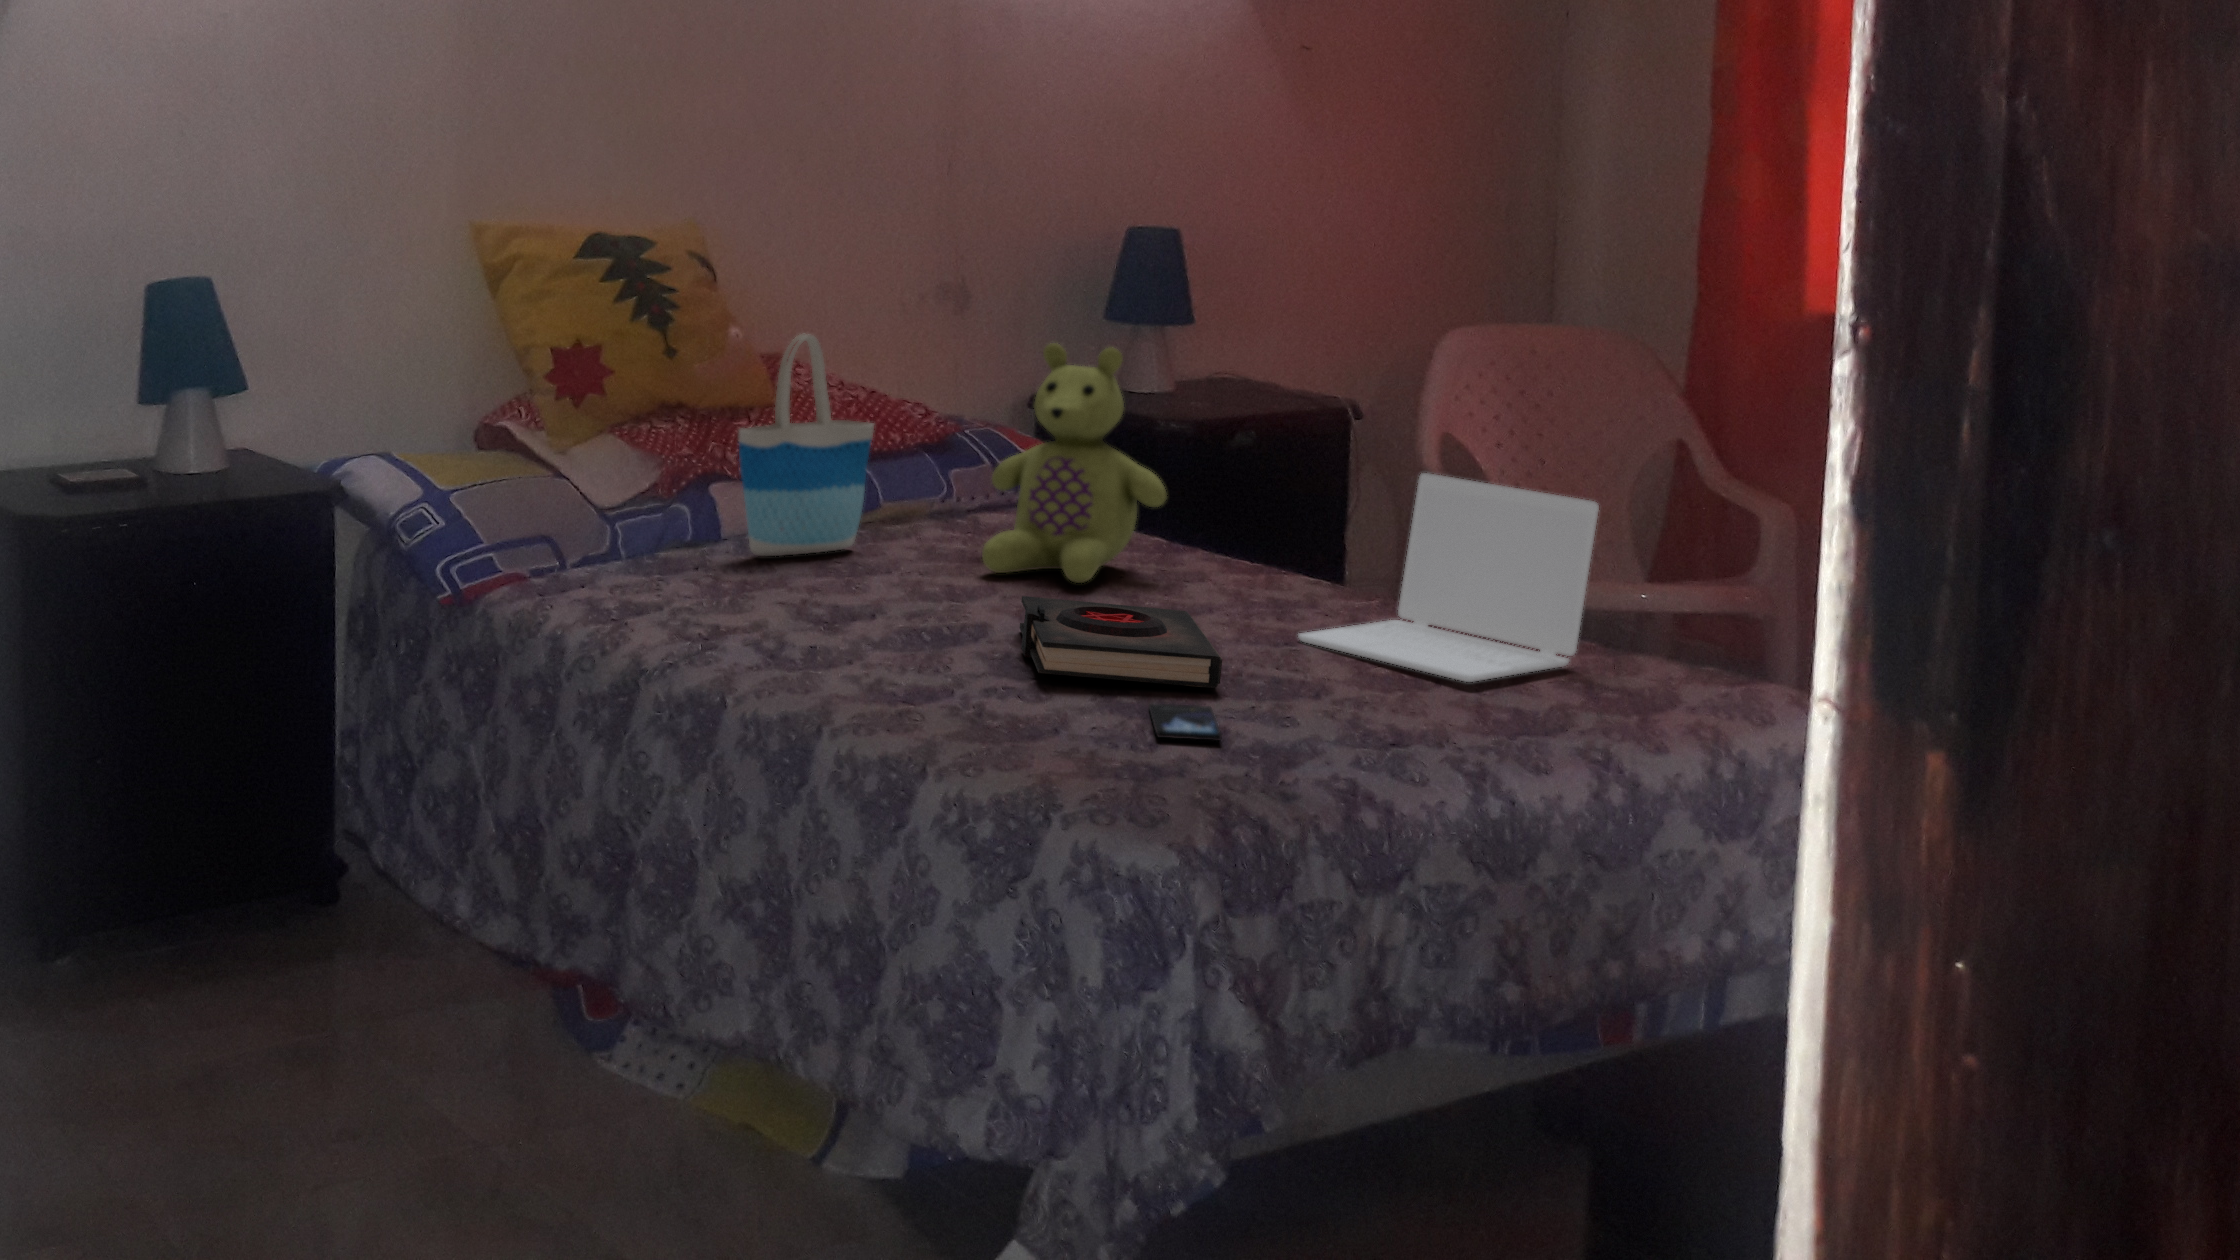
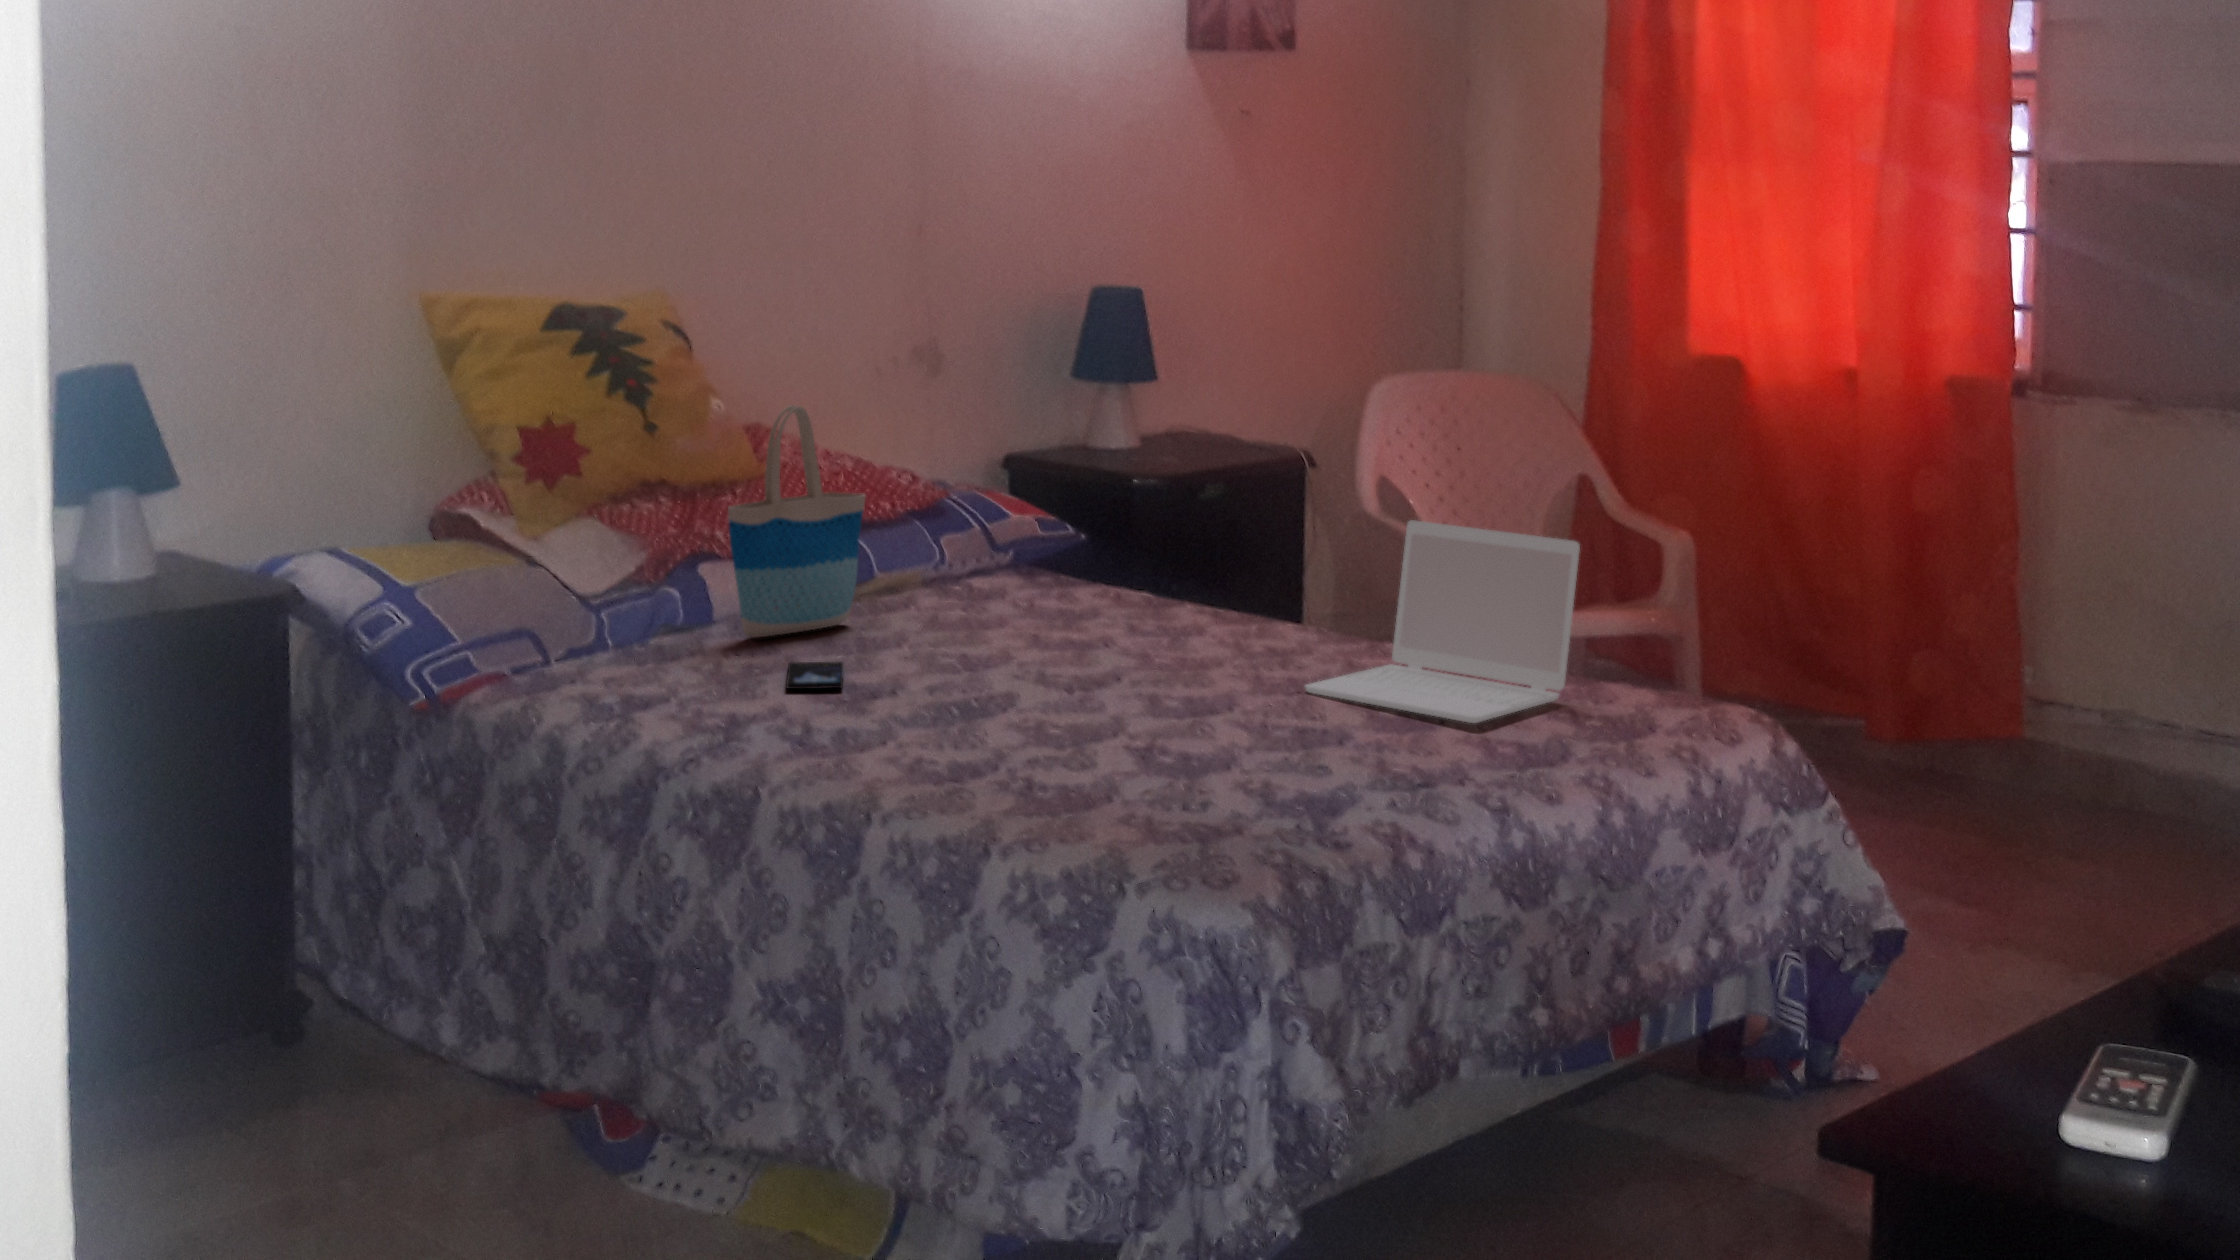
stuffed bear: present [982,343,1167,583] -> none [983,406,1163,646]
book: present [1020,596,1222,688] -> none [1035,665,1247,747]
smartphone: present [1149,704,1222,741] -> present [786,662,844,689]

